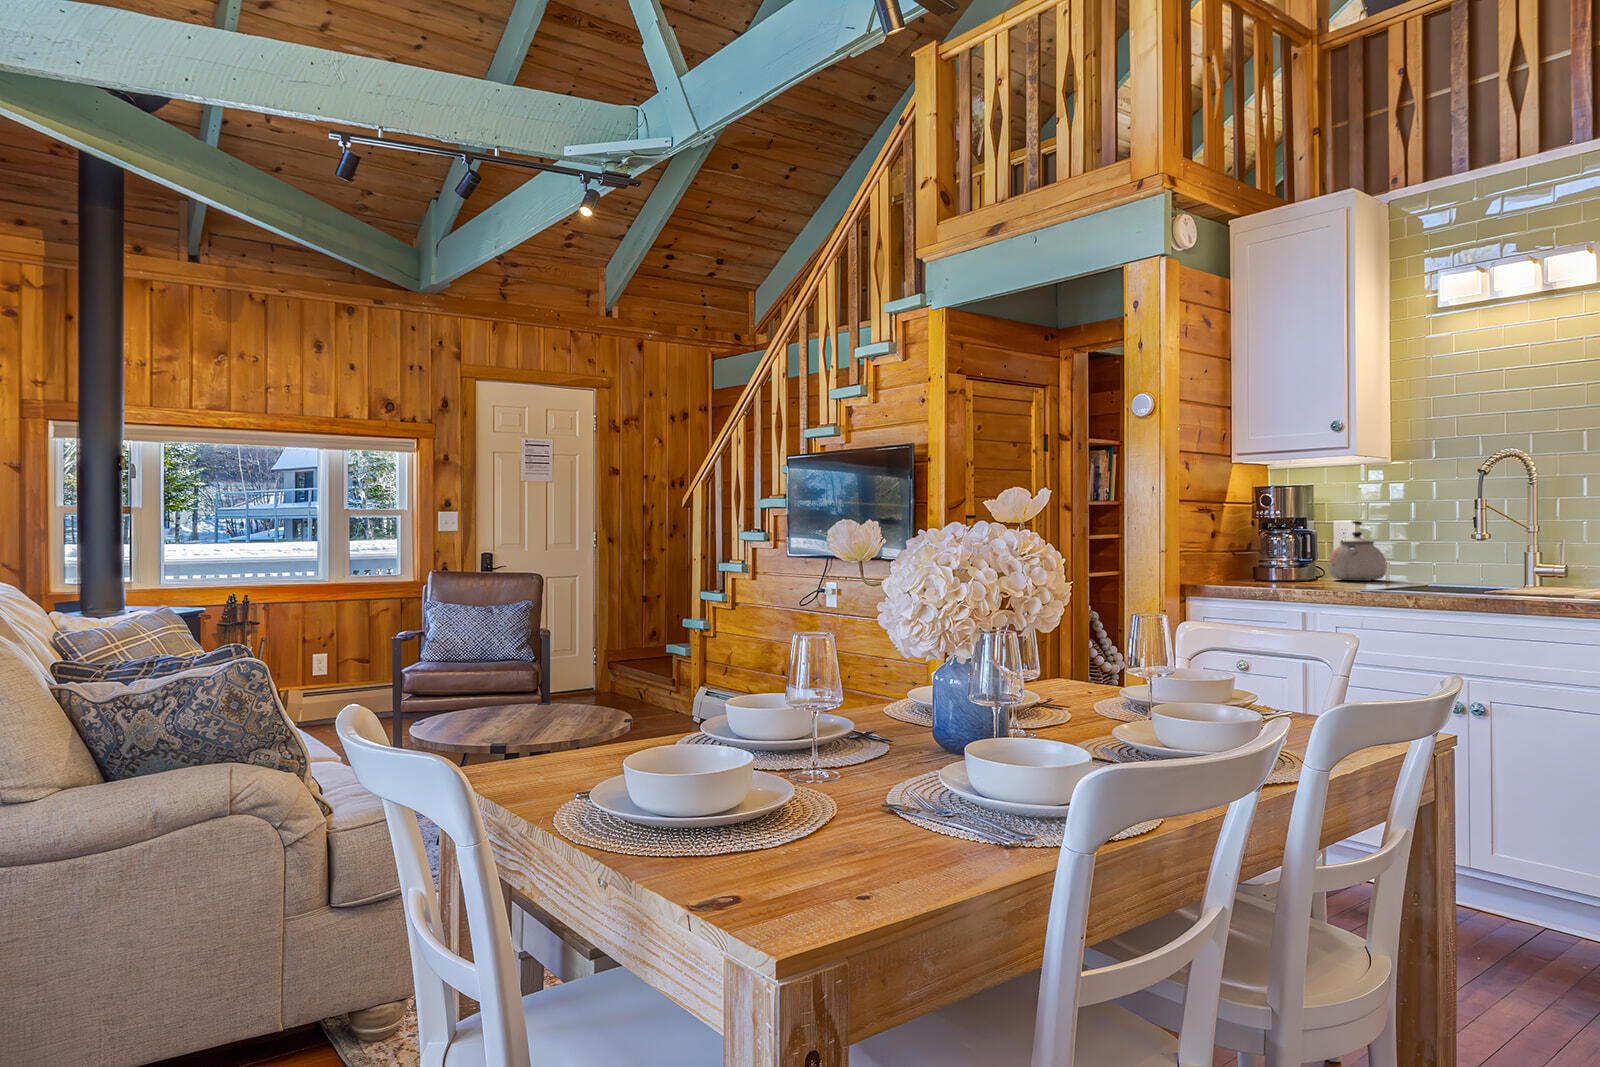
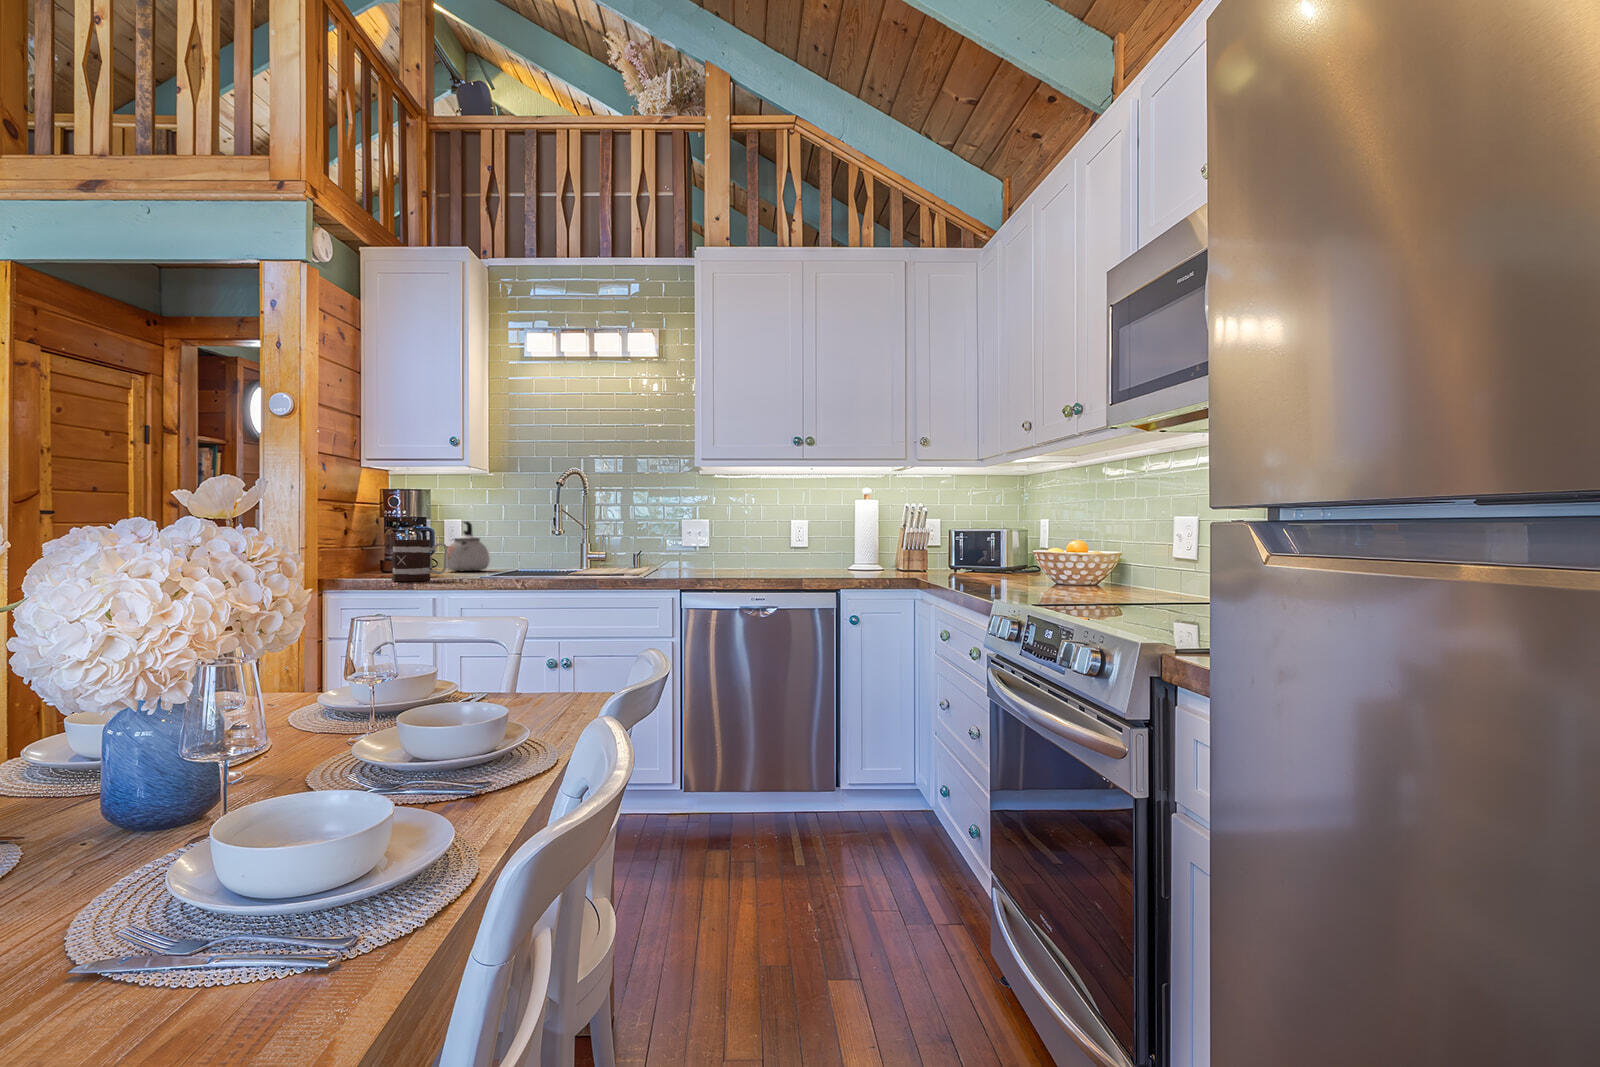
mug: none [1258,545,1323,593] -> present [392,540,448,581]

